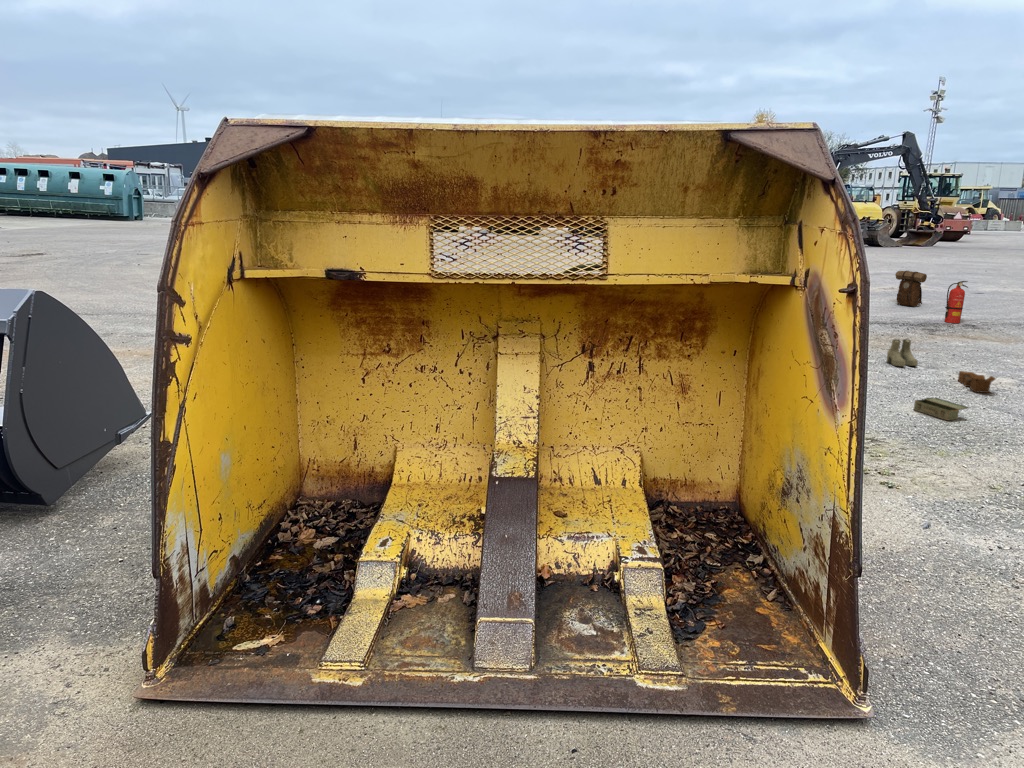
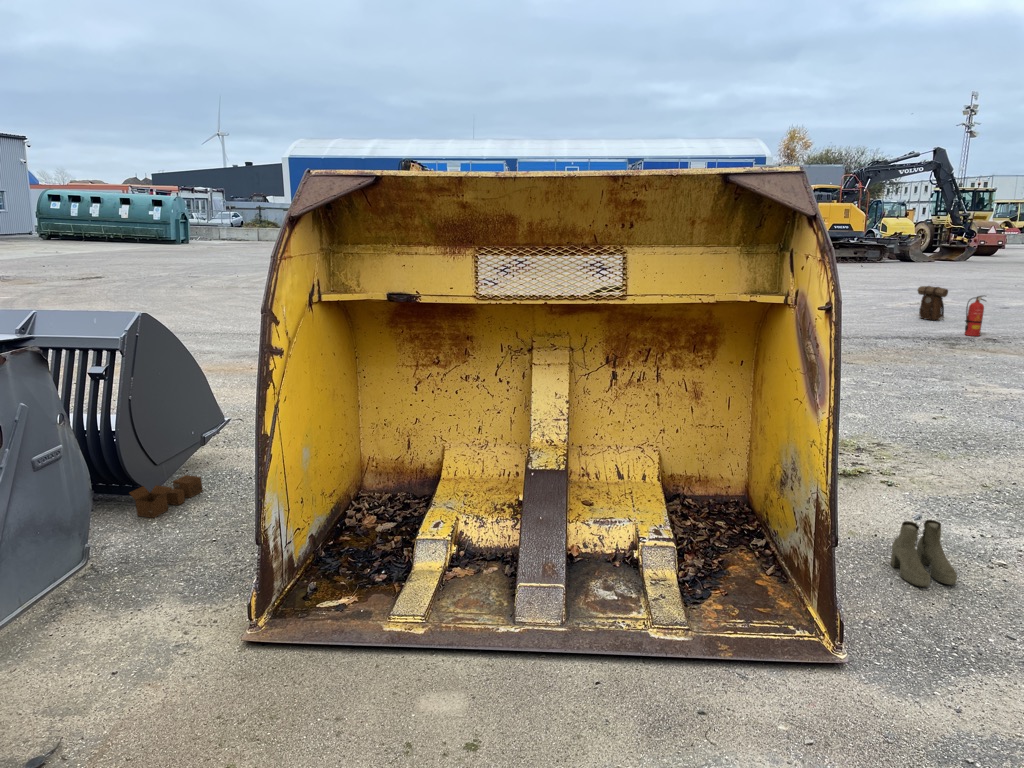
boots: present [887,339,918,367] -> present [891,520,957,587]
cardboard box: present [958,371,996,393] -> present [129,475,203,518]
toolbox: present [914,398,968,421] -> none [922,405,974,426]

